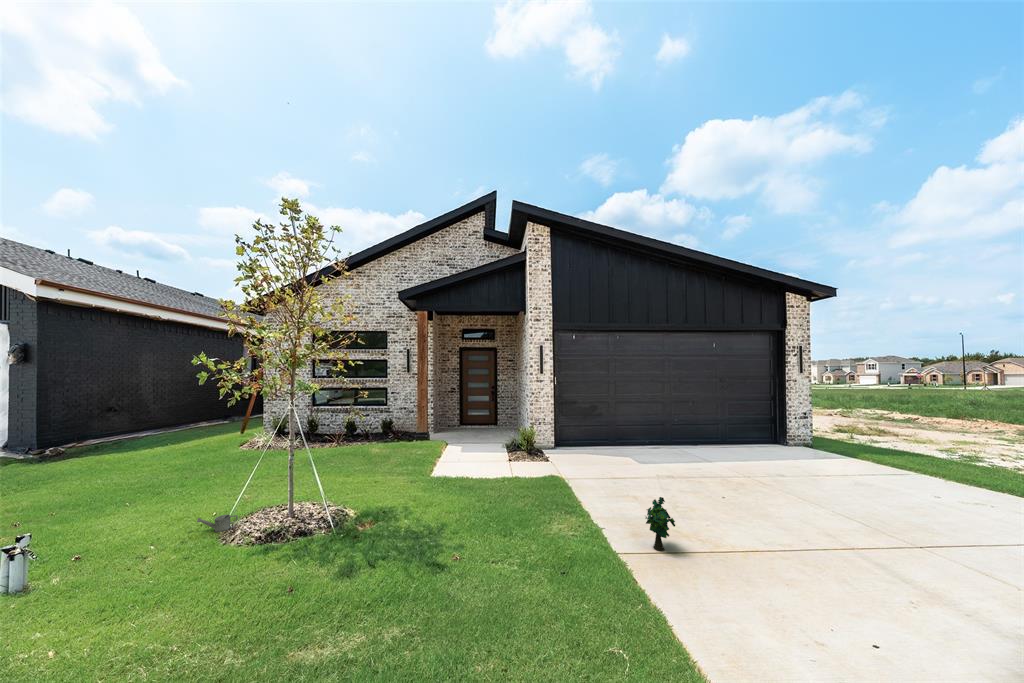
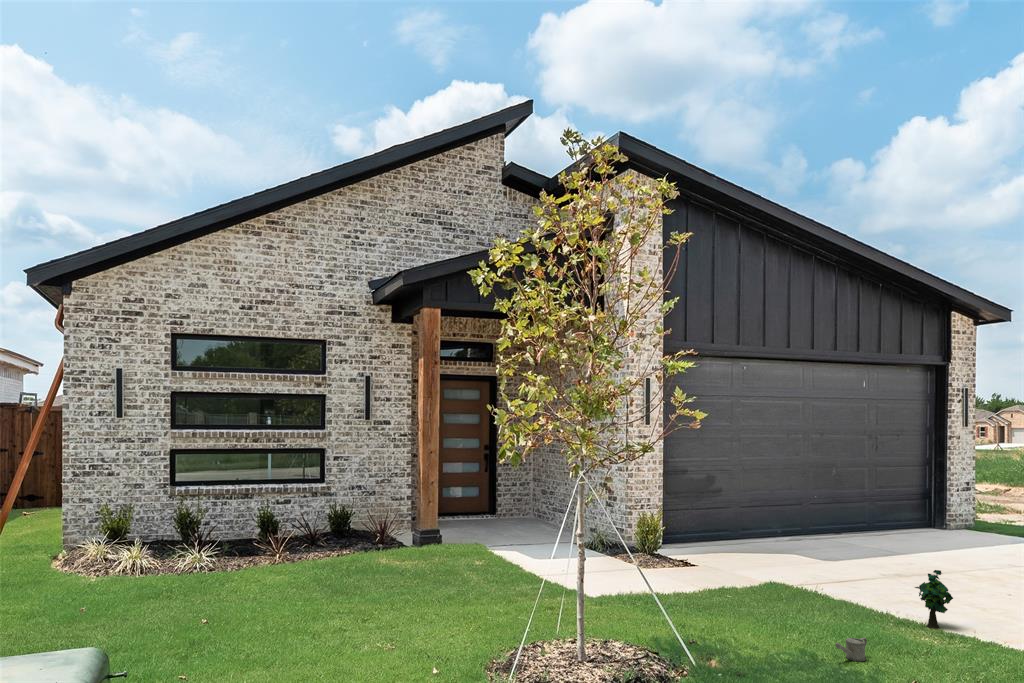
watering can: present [197,515,238,532] -> present [836,638,867,661]

